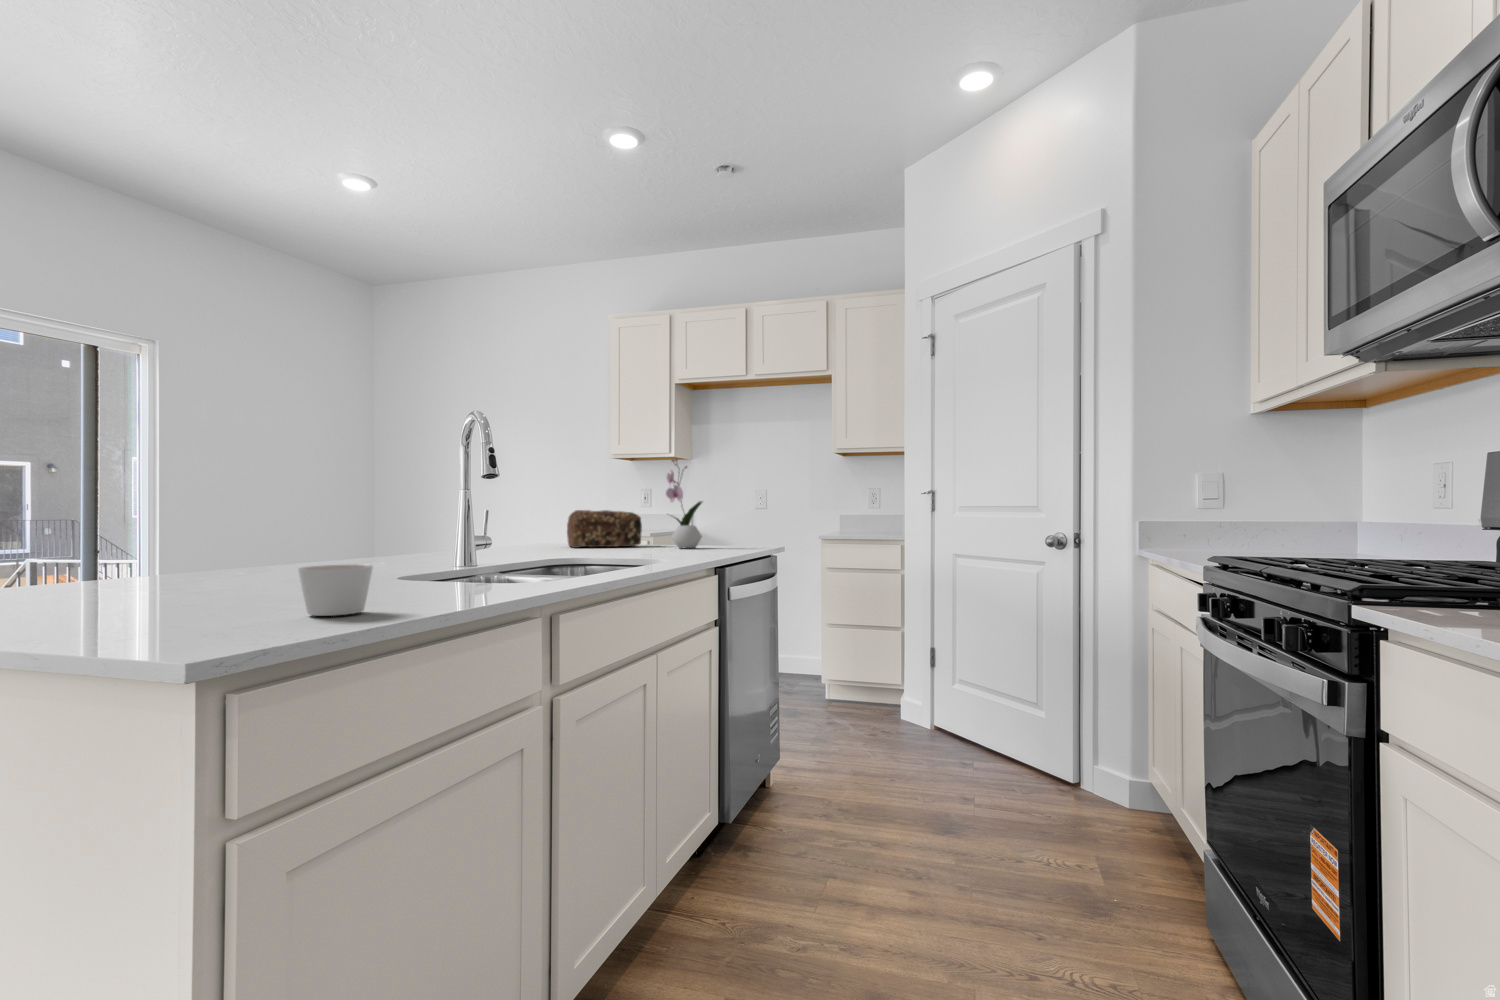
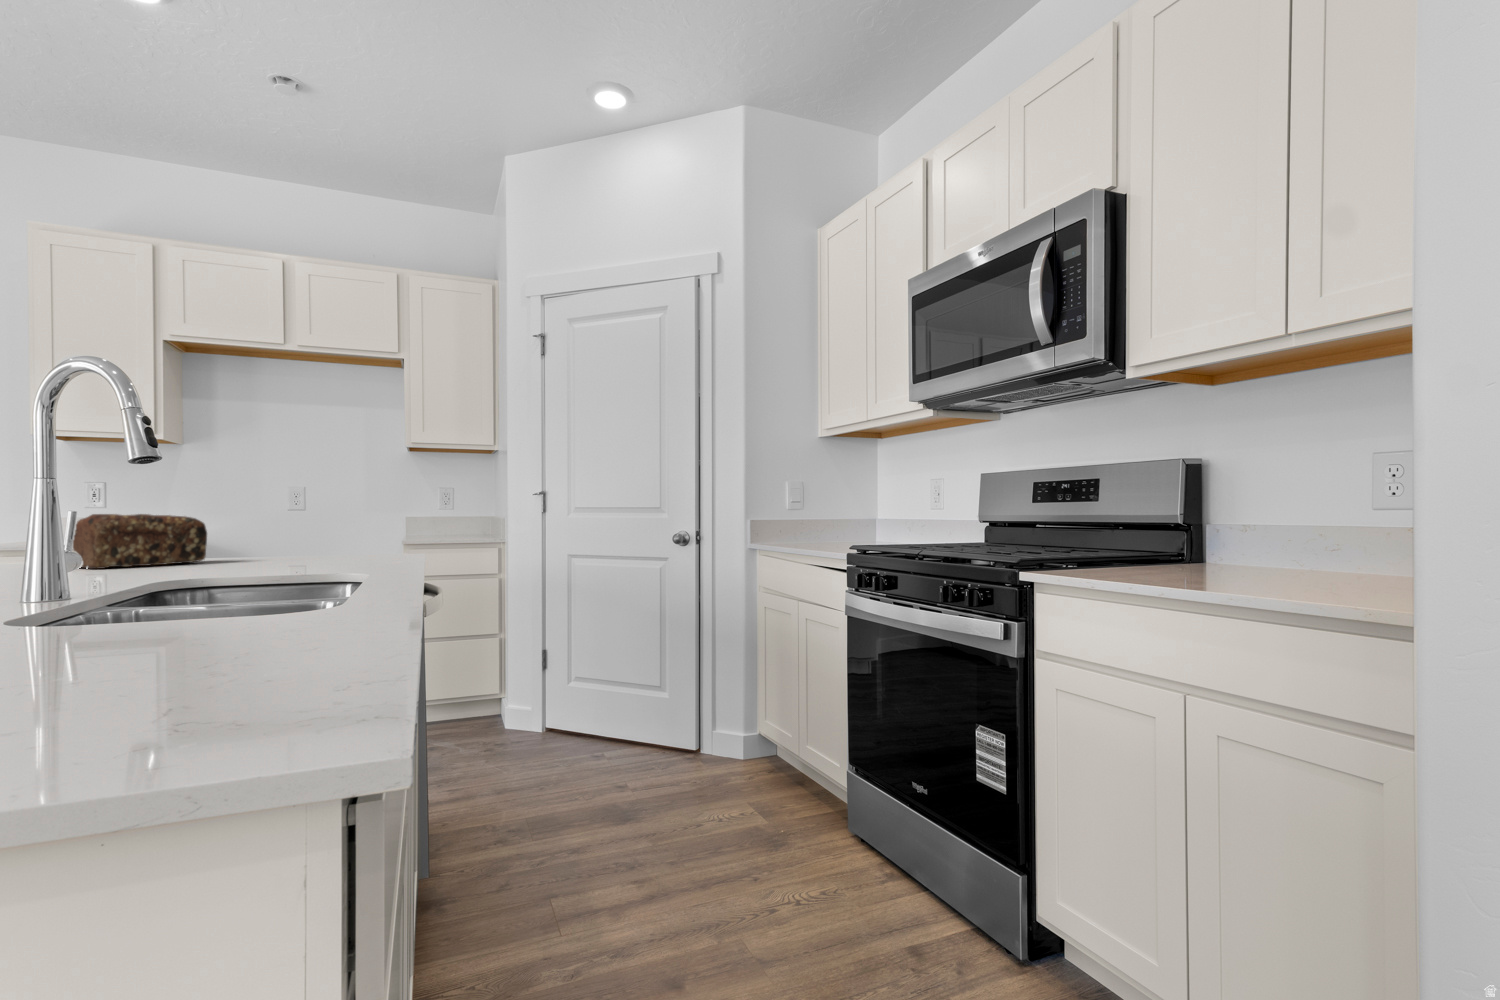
flower arrangement: present [666,459,702,548] -> none [254,446,314,562]
candle: present [298,564,373,616] -> none [194,598,313,681]

